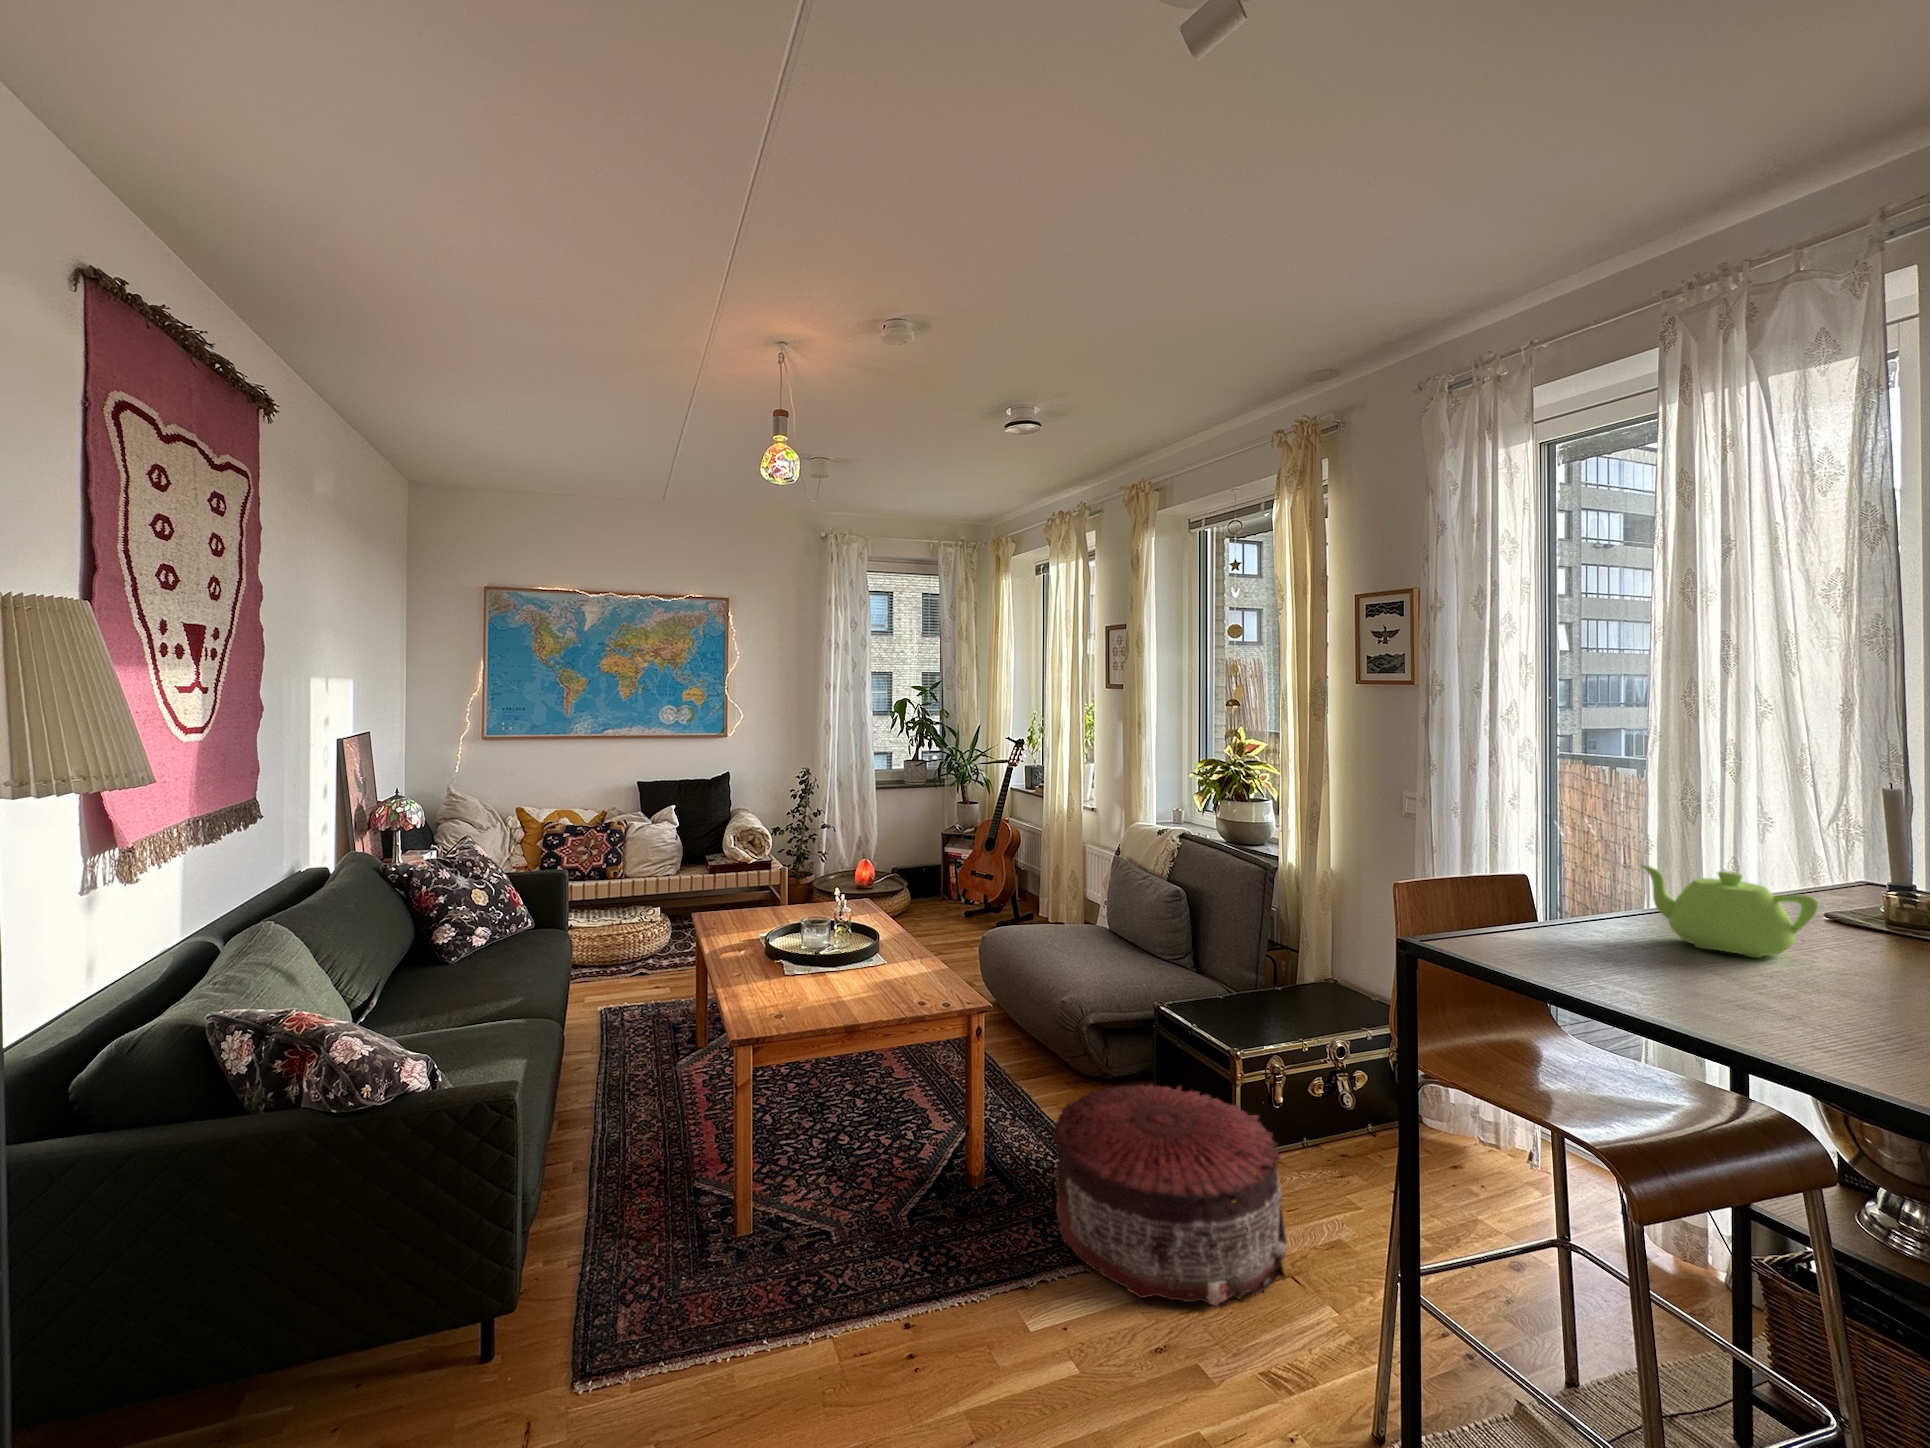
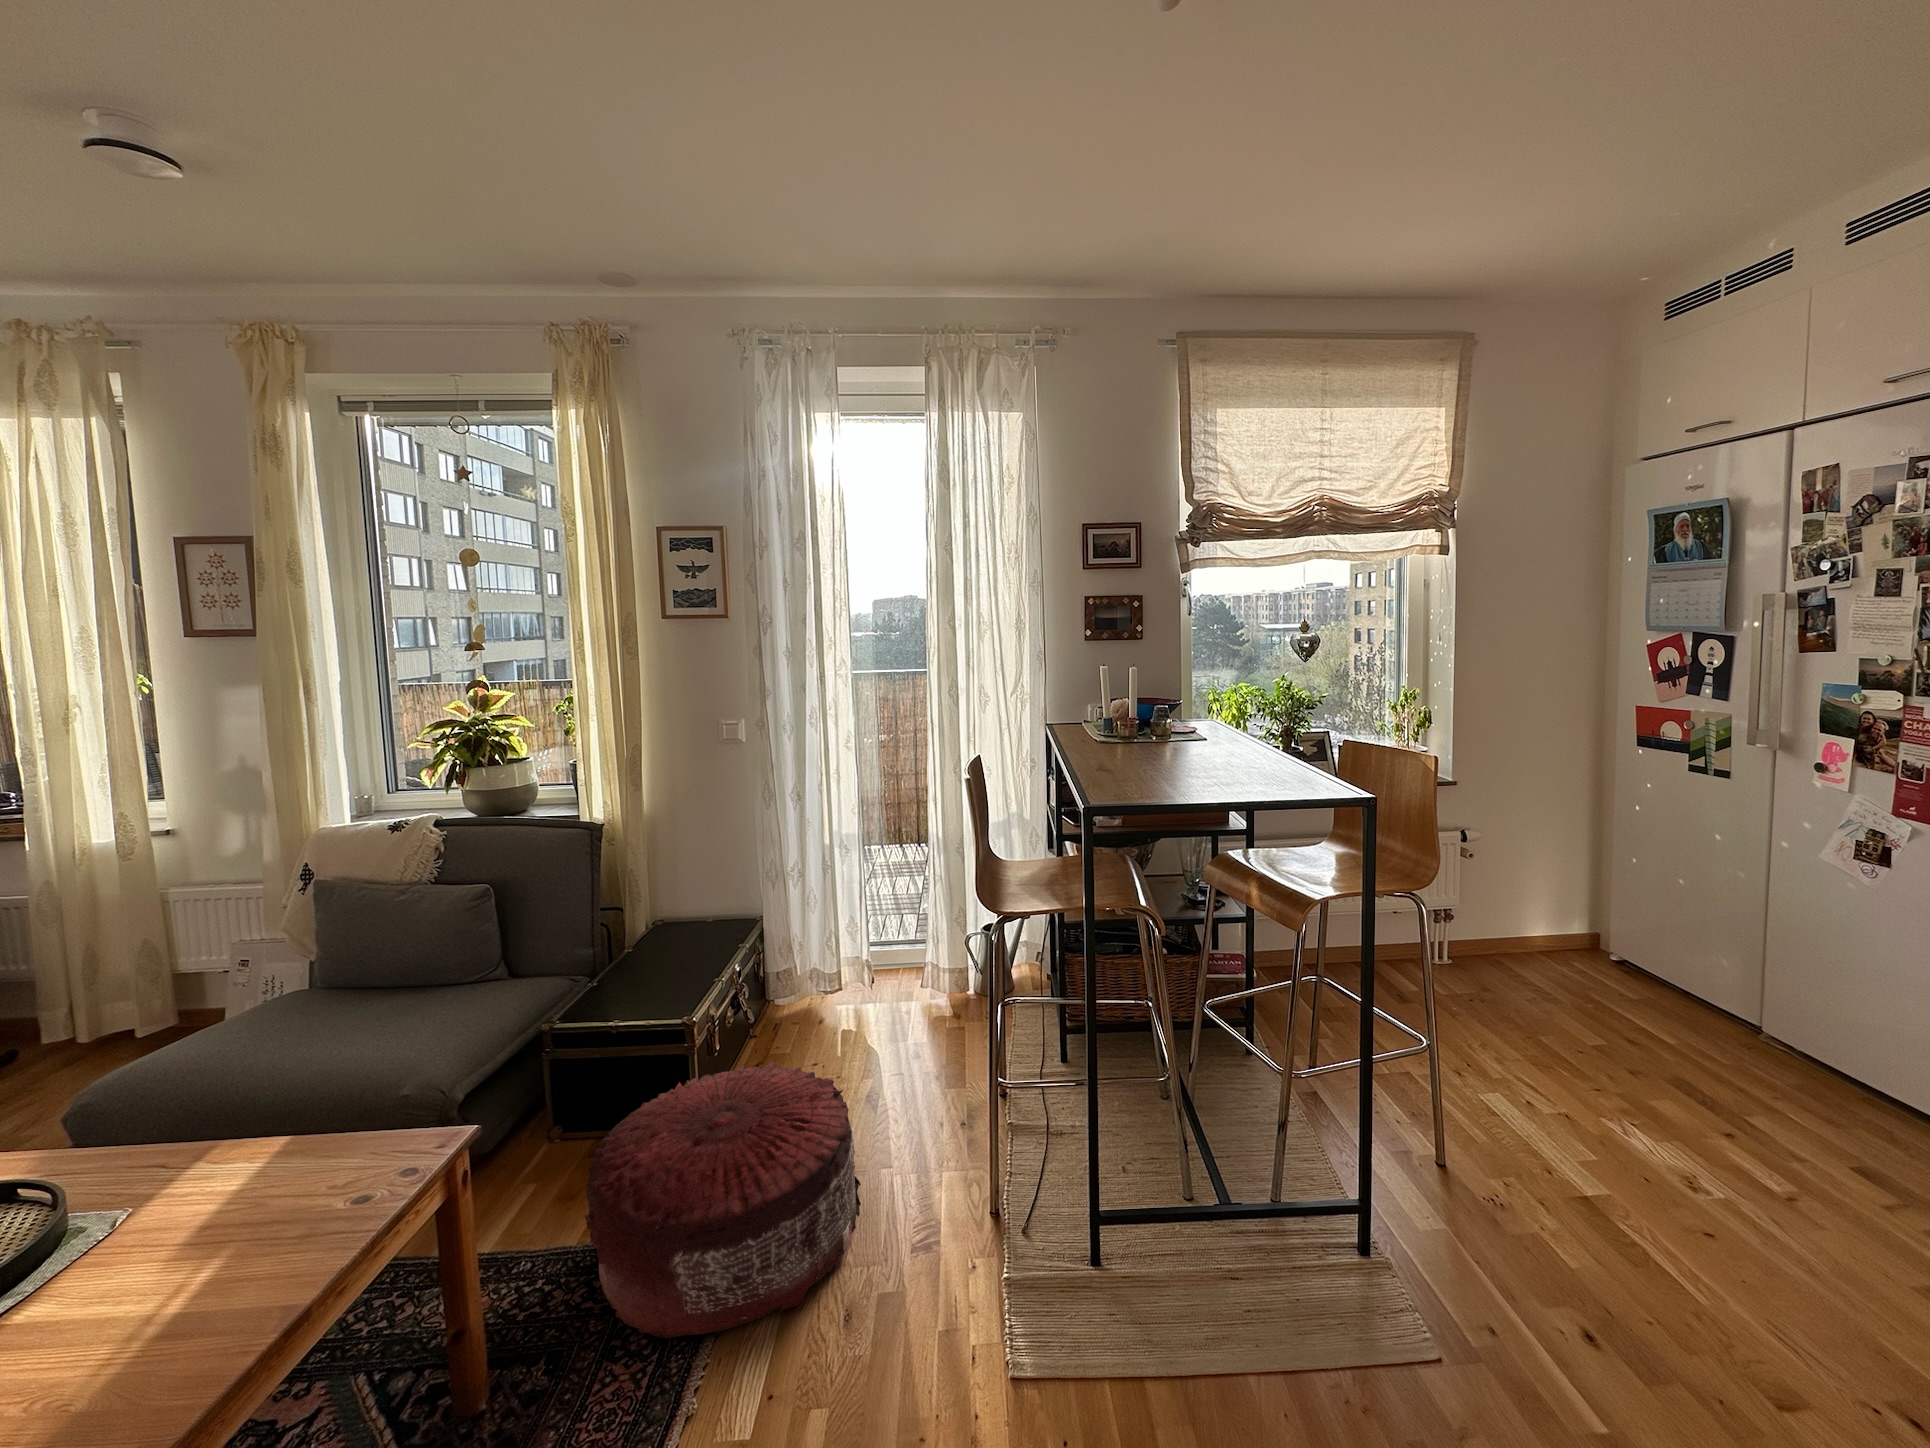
teapot: present [1641,864,1818,958] -> none [1146,718,1214,768]

